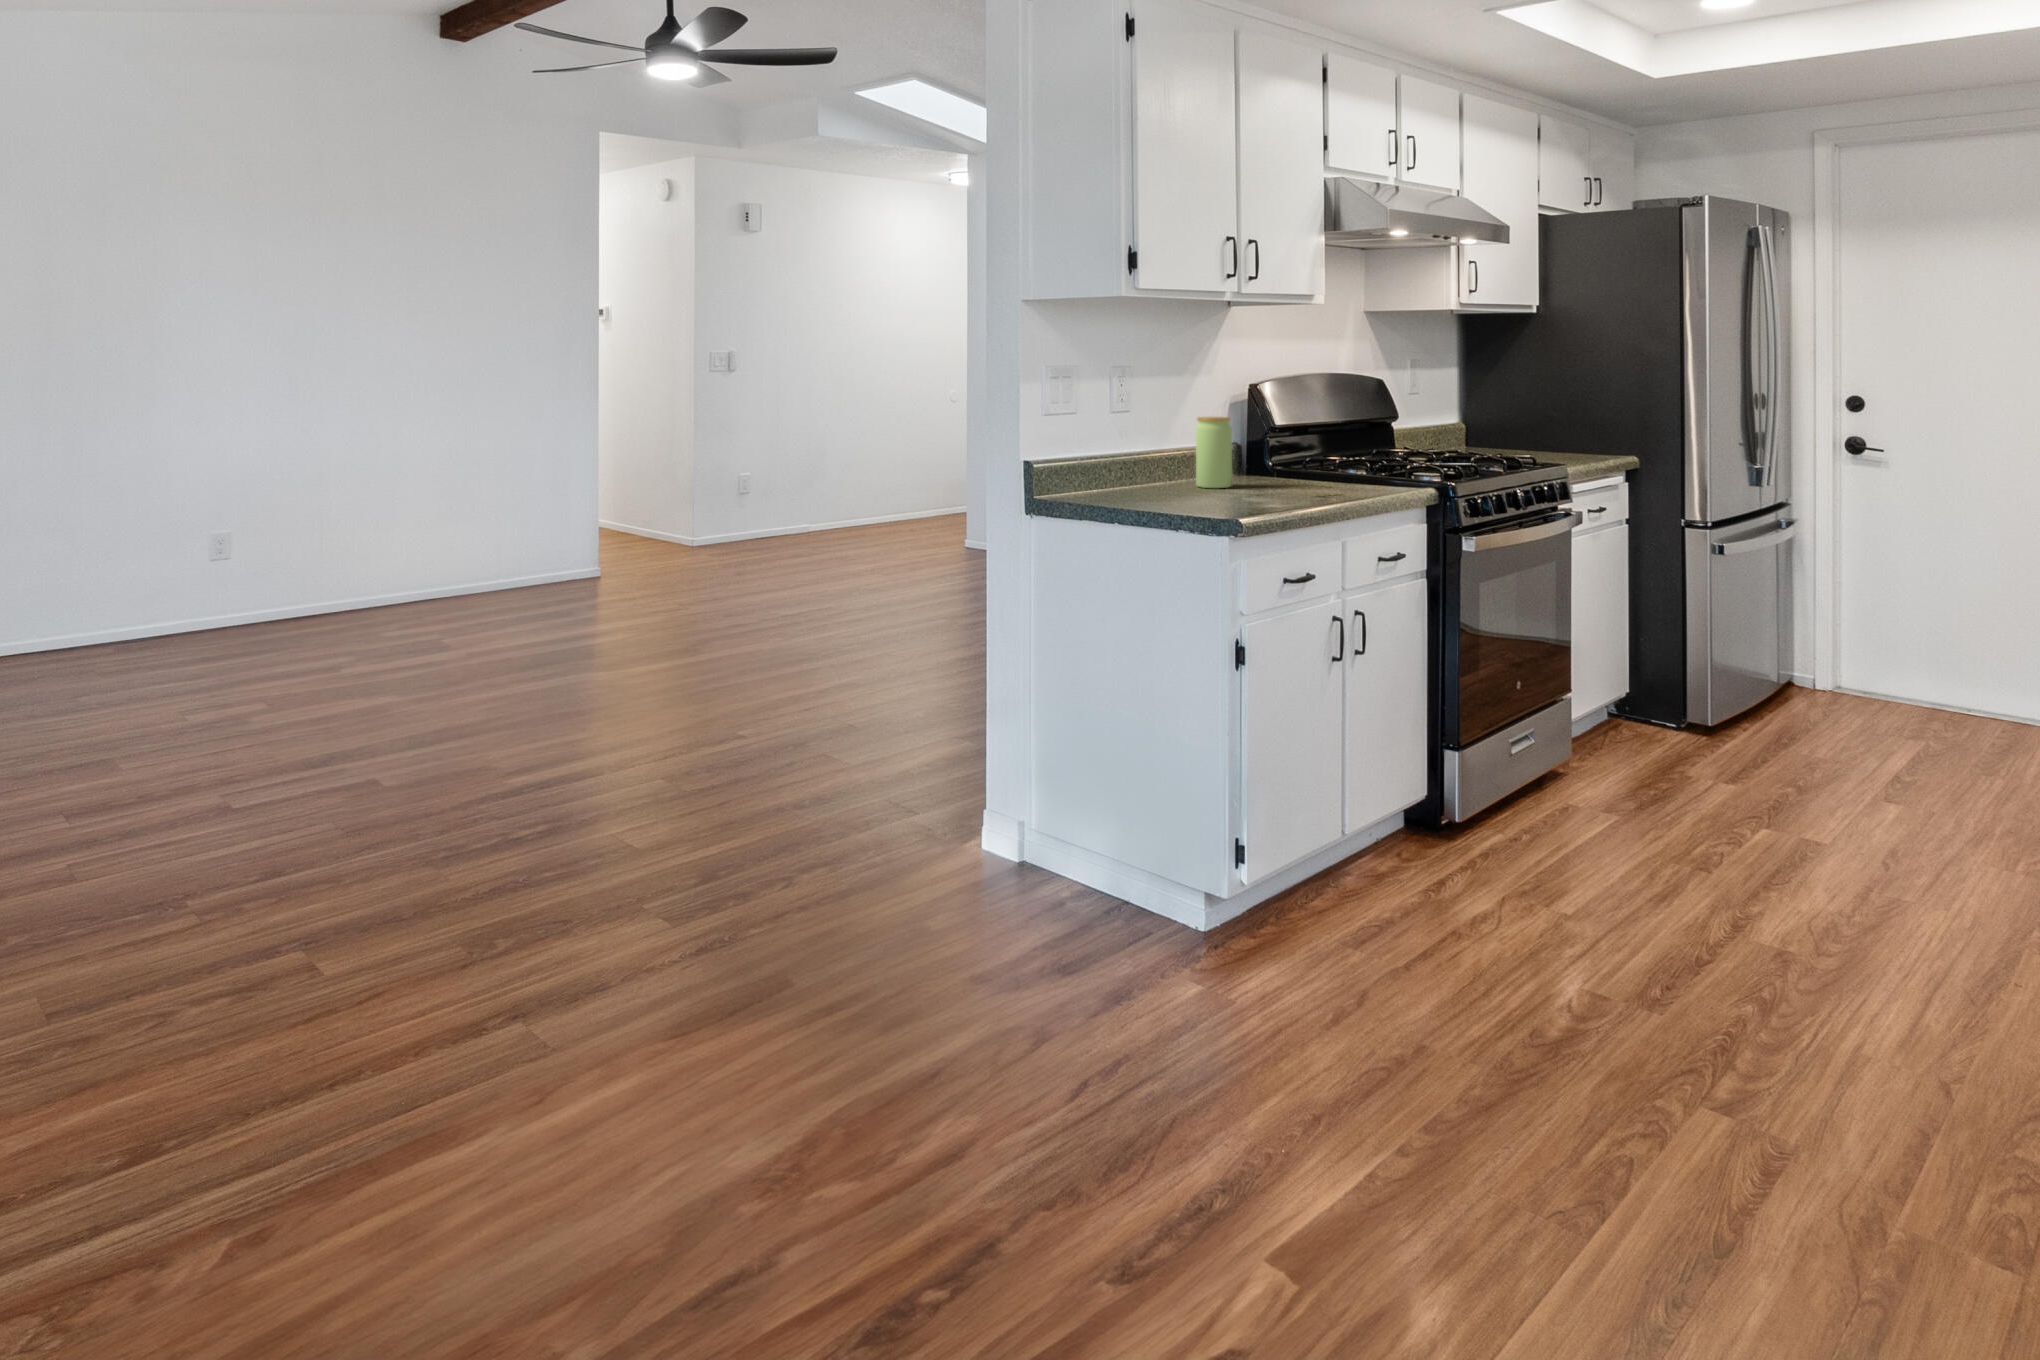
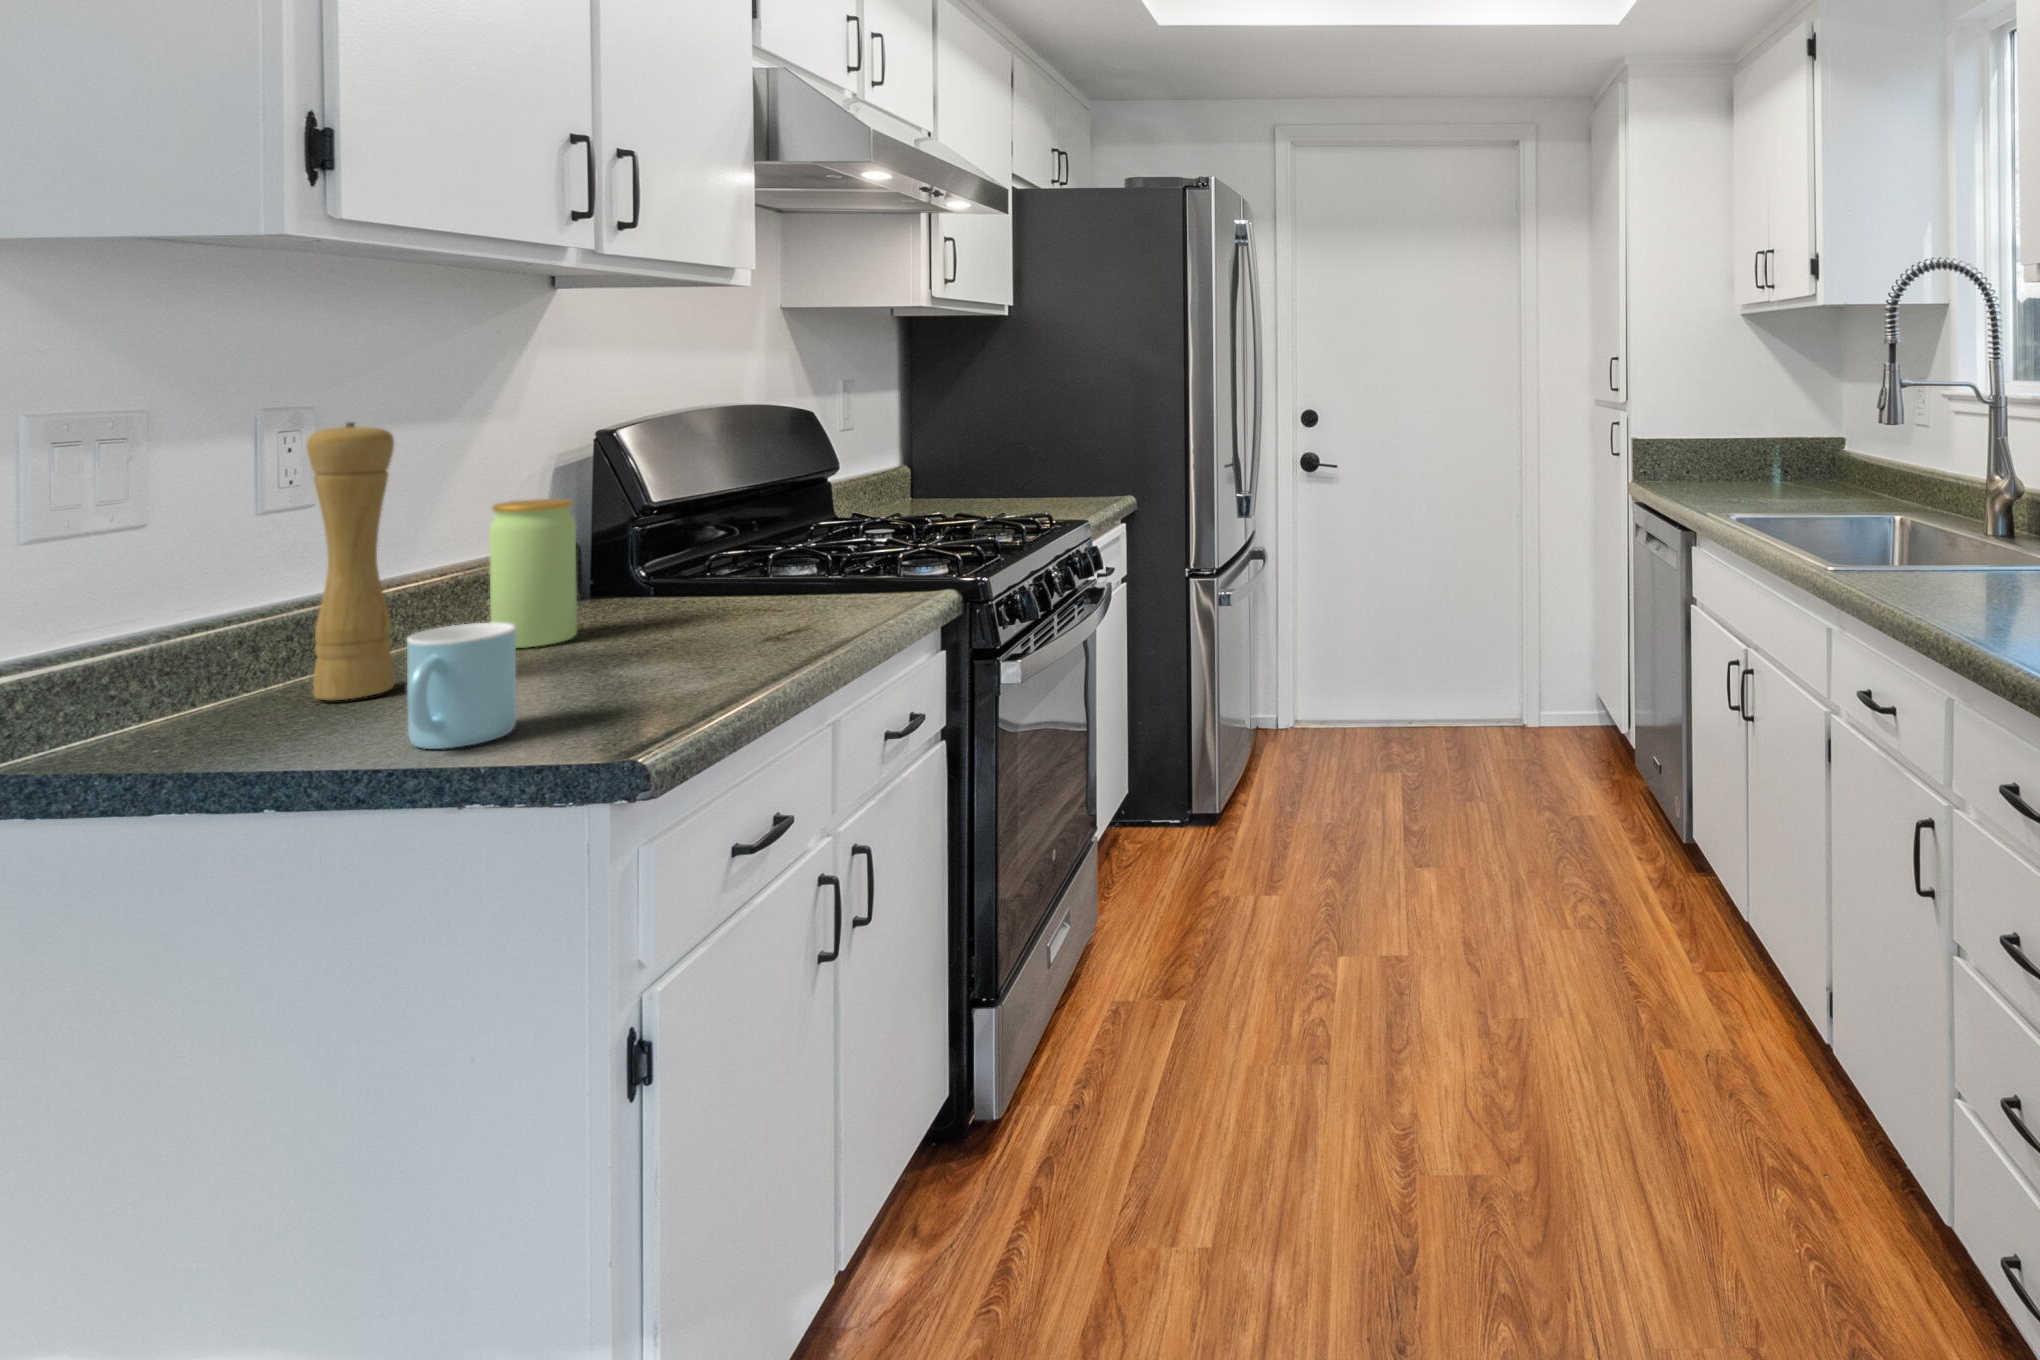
pepper mill: none [1128,374,1158,495] -> present [307,422,394,700]
mug: none [1161,462,1199,511] -> present [407,623,517,749]

